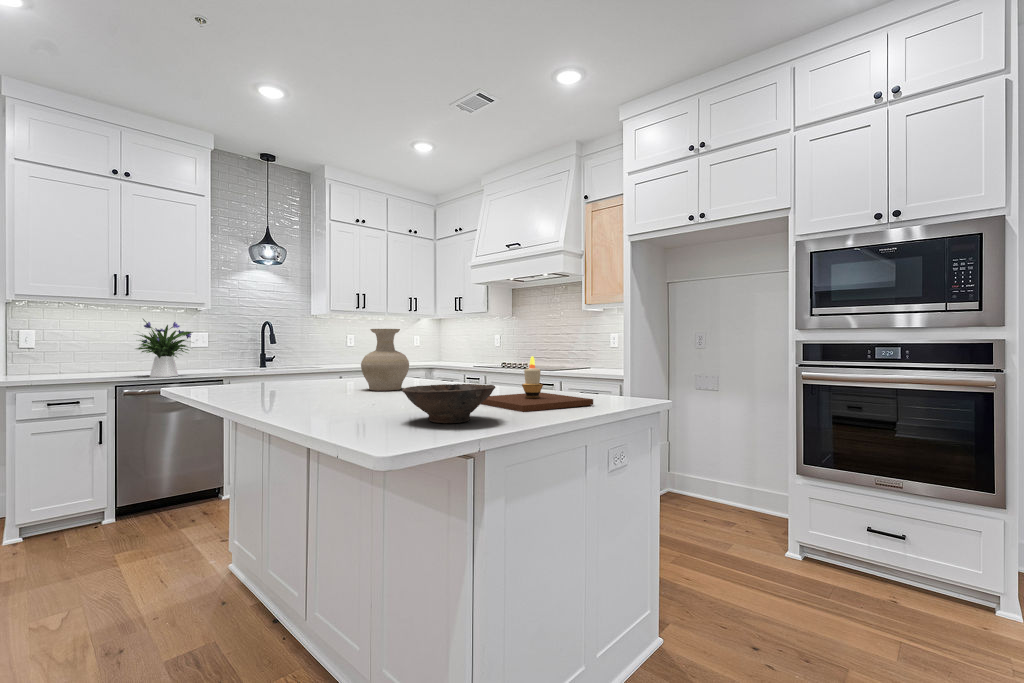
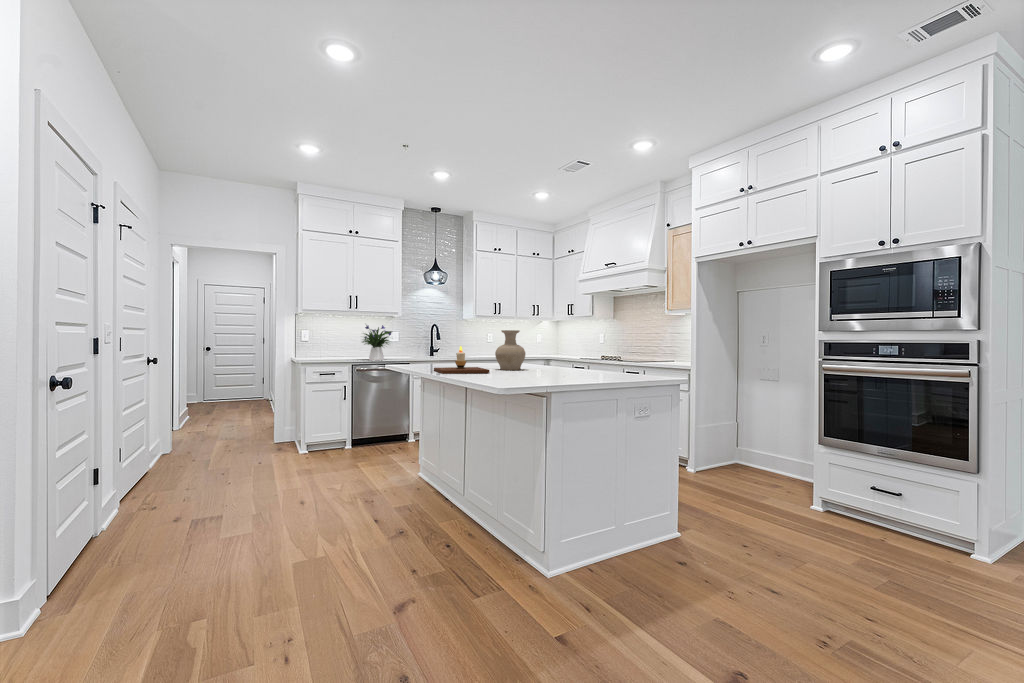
candle: present [481,356,593,412] -> present [434,346,489,374]
bowl: present [402,384,495,423] -> none [513,363,564,383]

